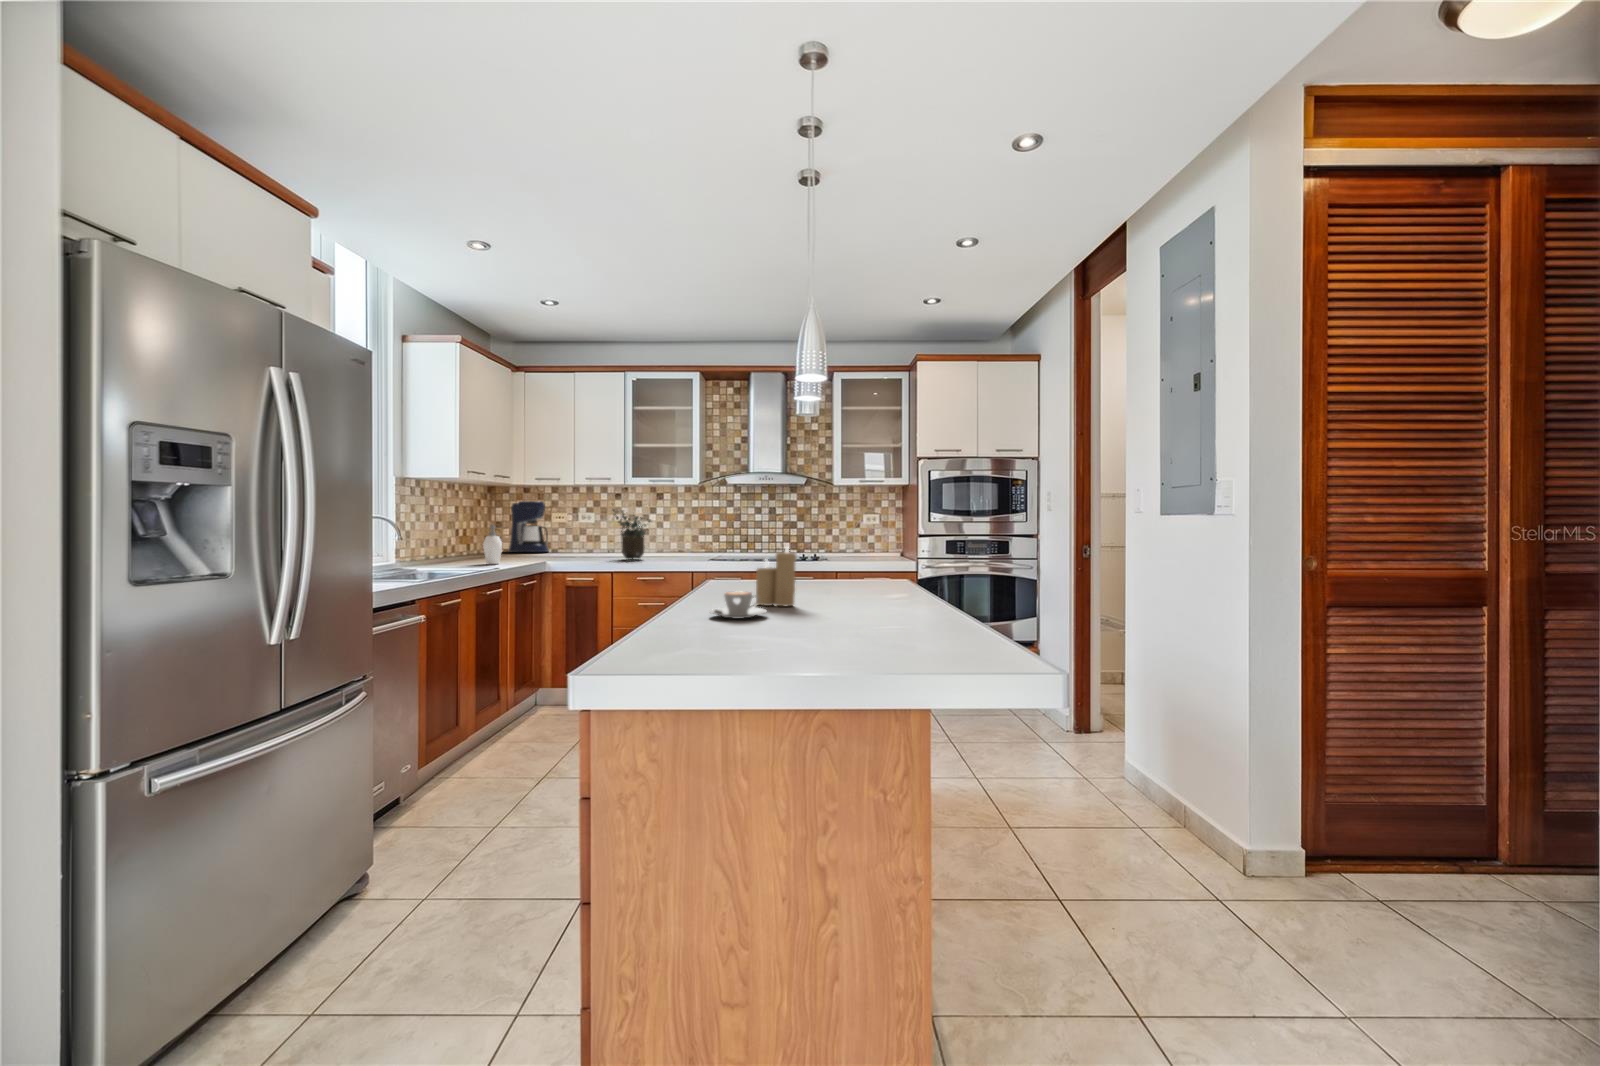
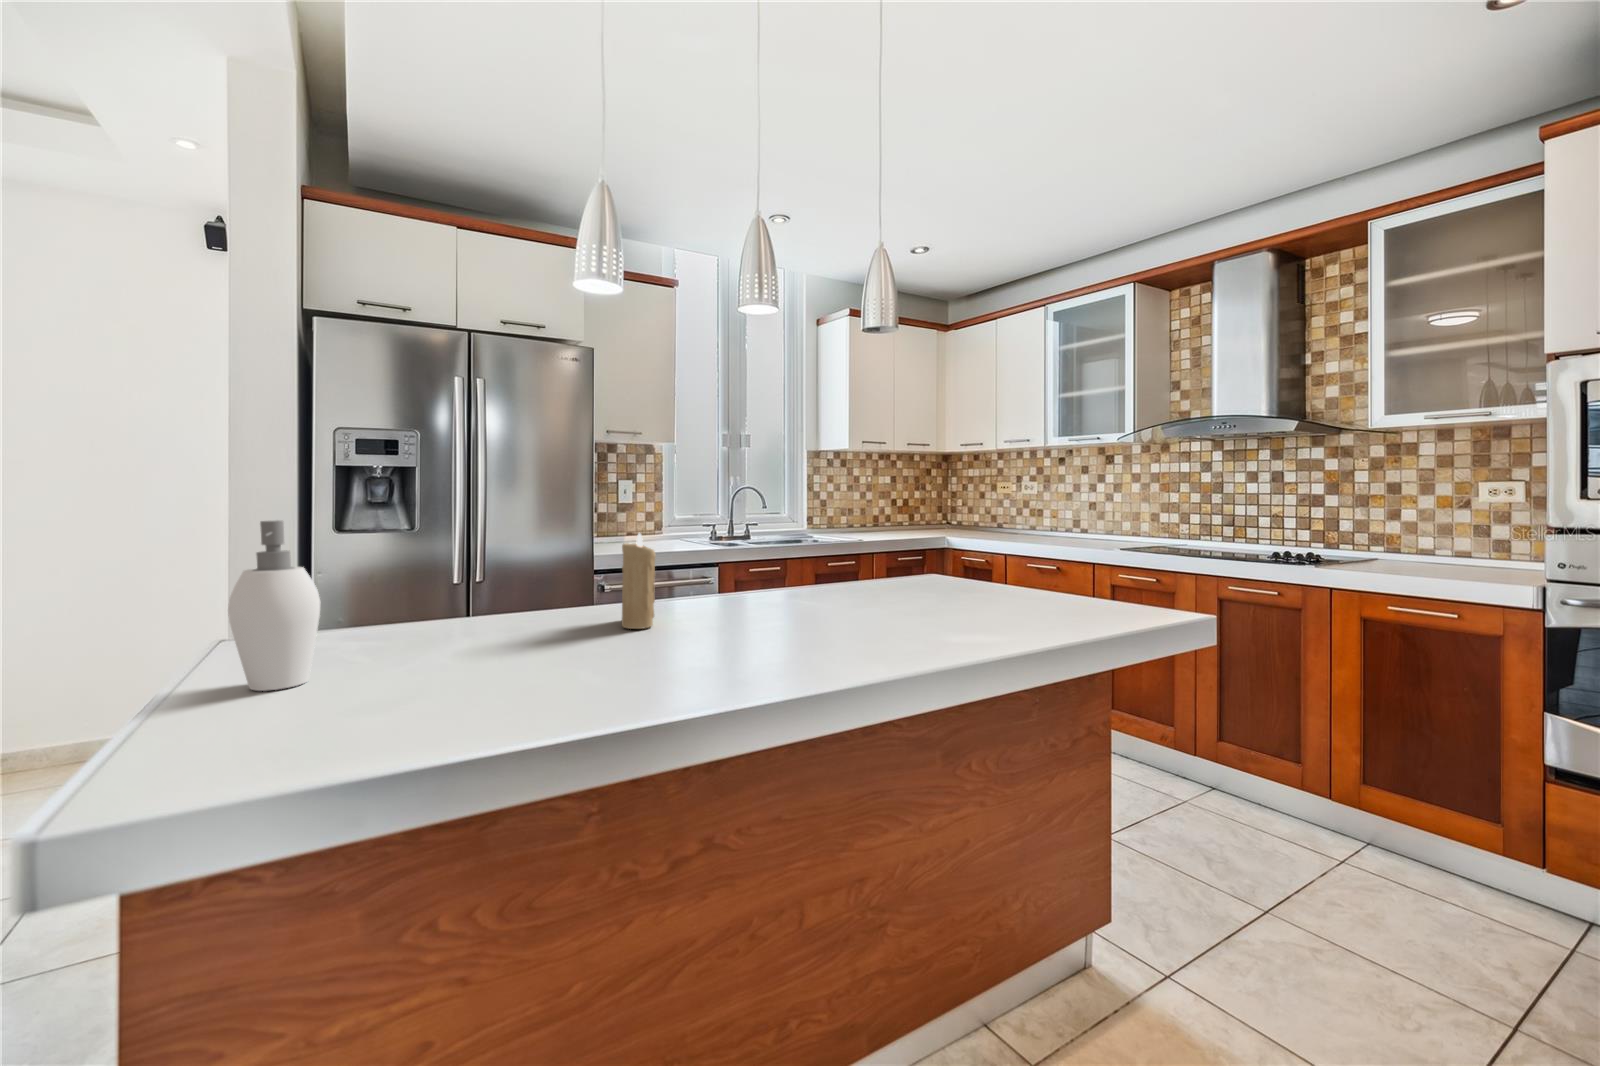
coffee maker: present [509,501,549,552] -> none [944,470,986,525]
potted plant: present [613,509,651,559] -> none [1005,470,1049,539]
soap dispenser: present [483,525,502,564] -> present [228,520,320,691]
coffee cup: present [710,591,766,619] -> none [448,594,537,634]

